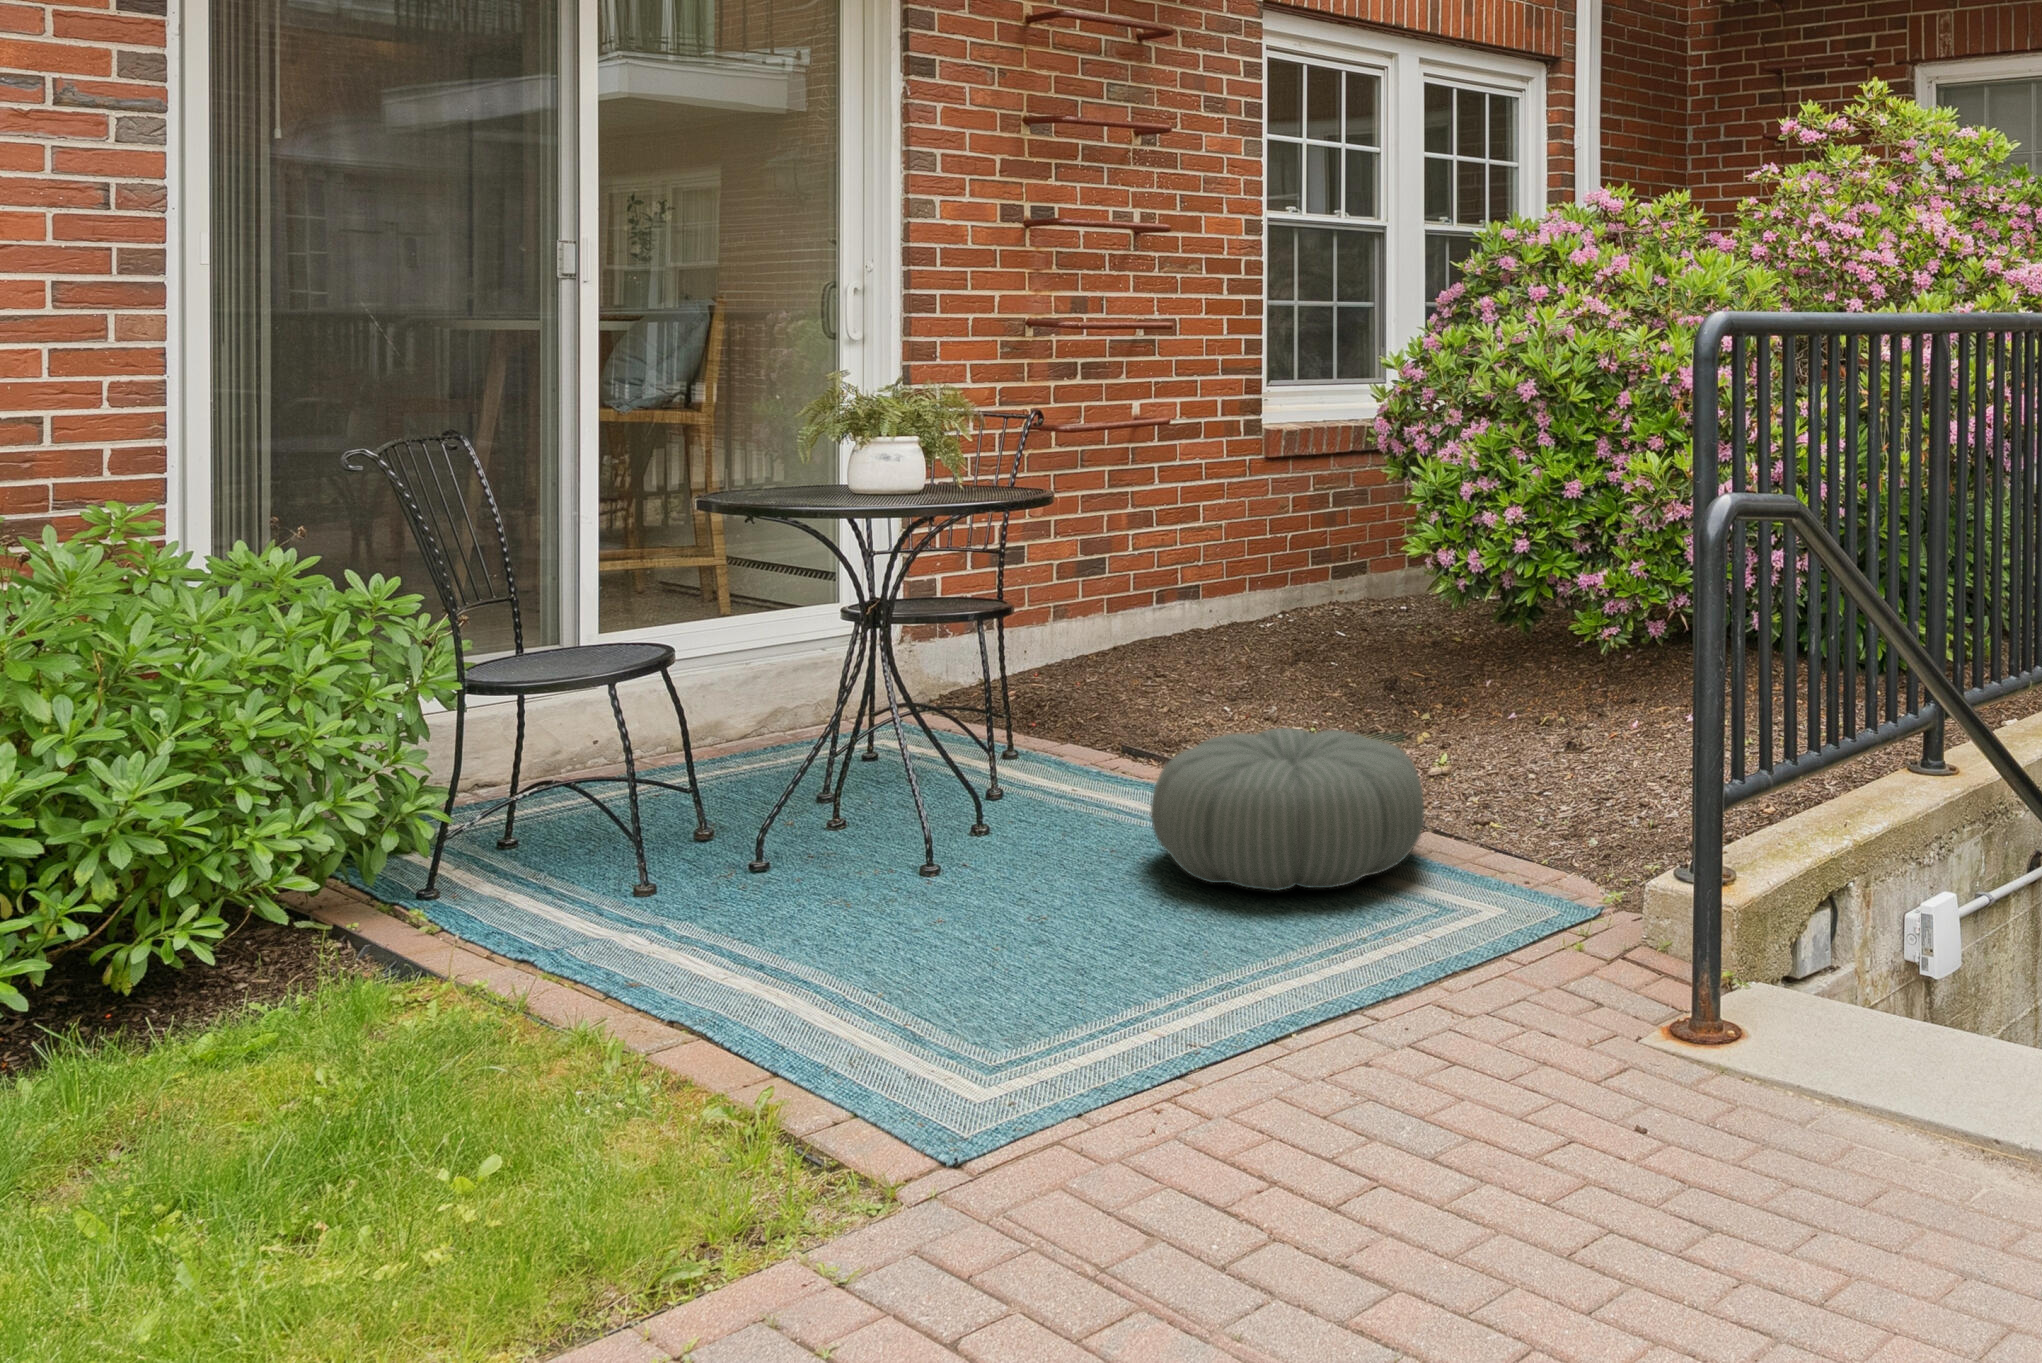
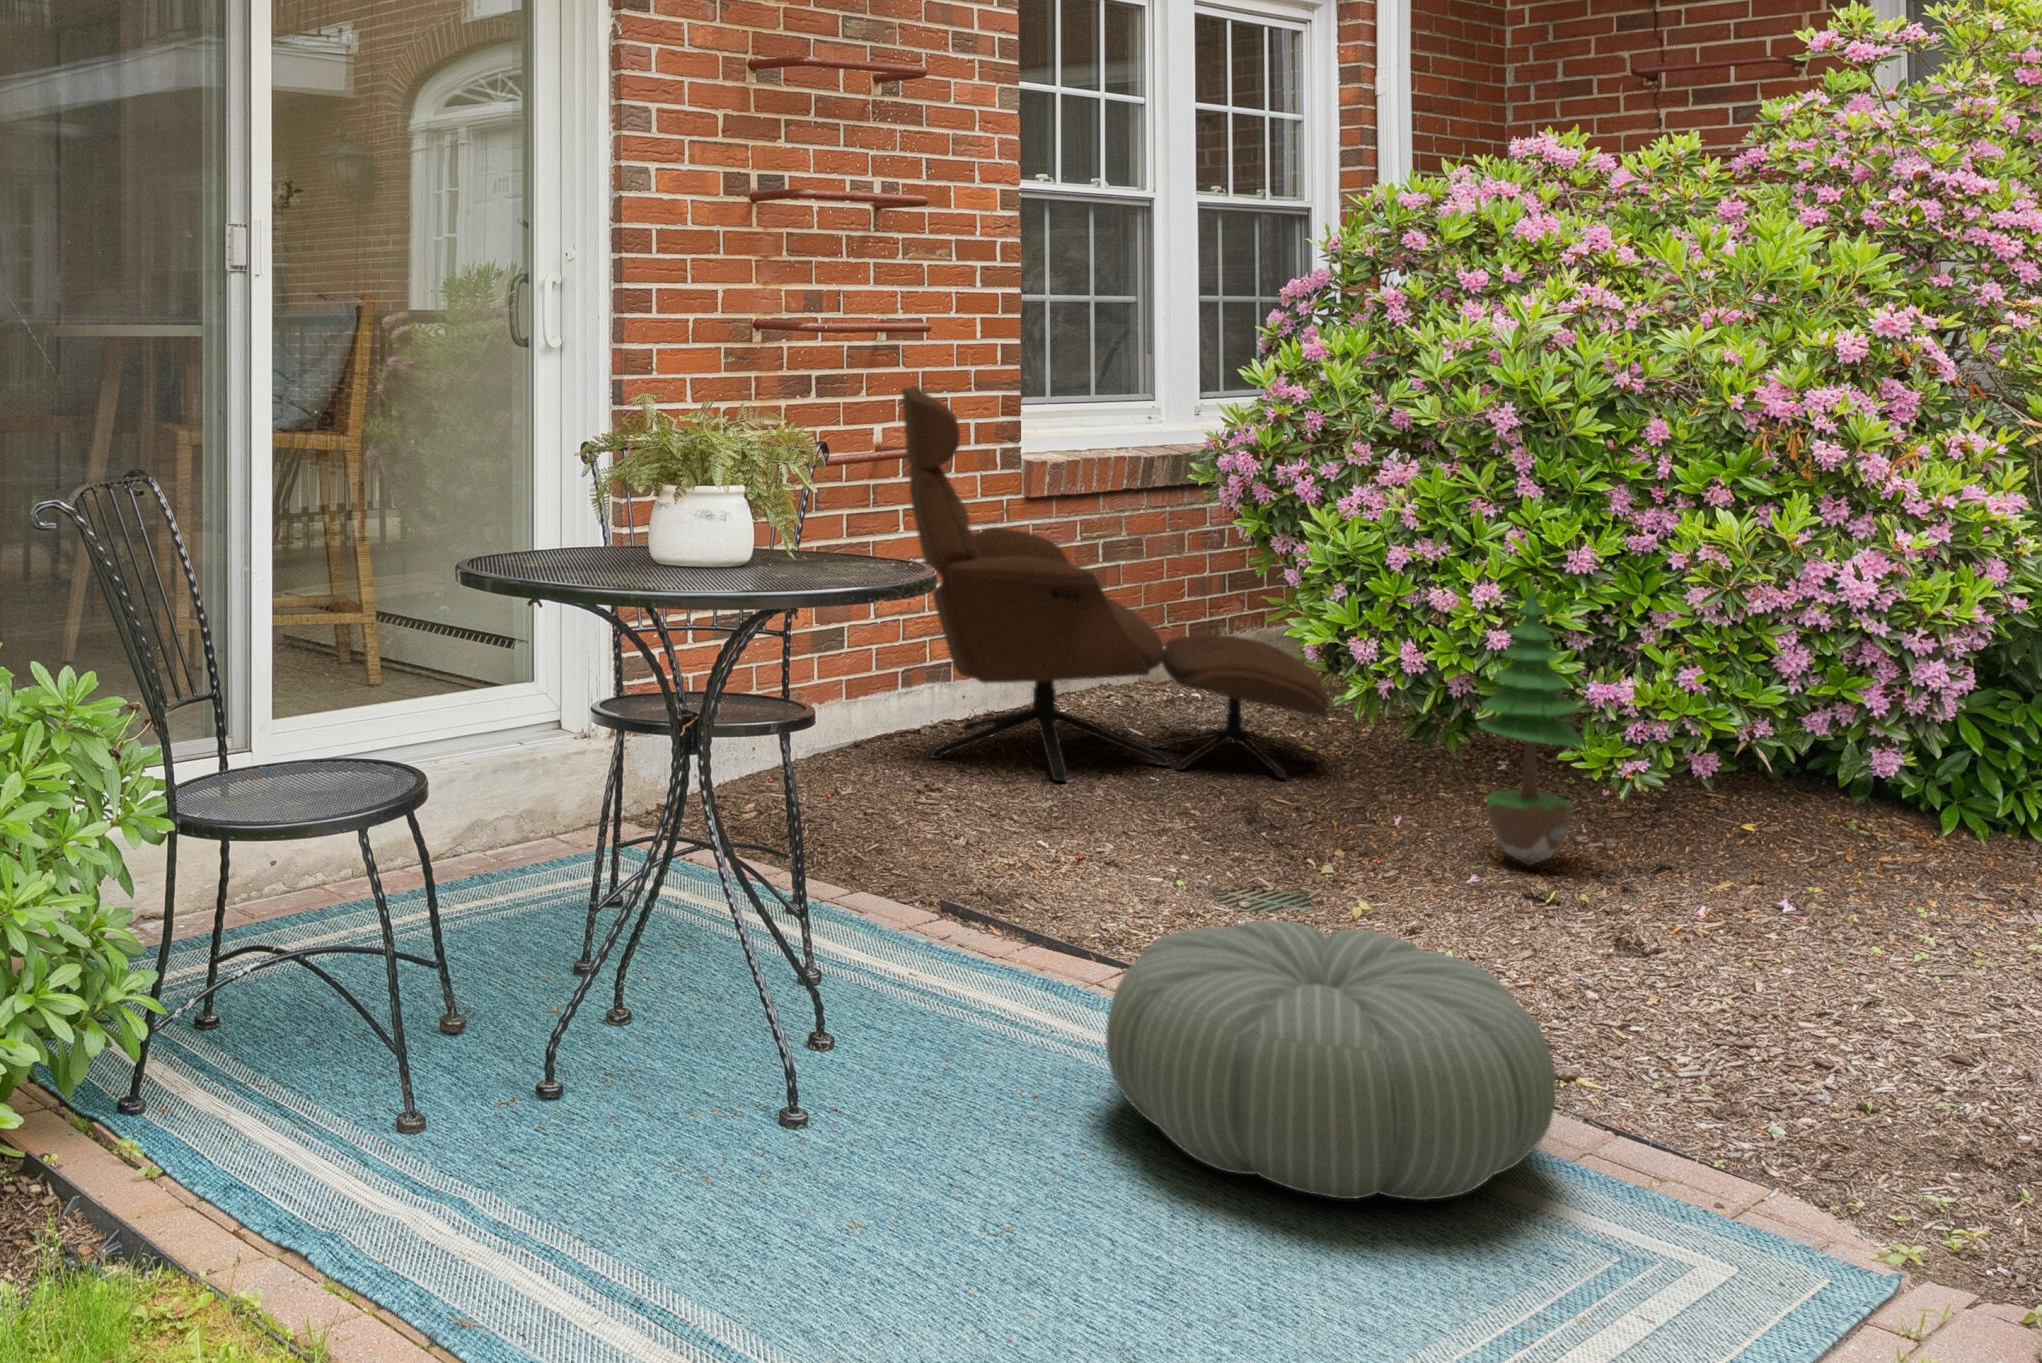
lounge chair: none [1152,371,1464,669] -> present [902,386,1329,781]
potted tree: none [1524,514,1594,710] -> present [1477,591,1584,865]

